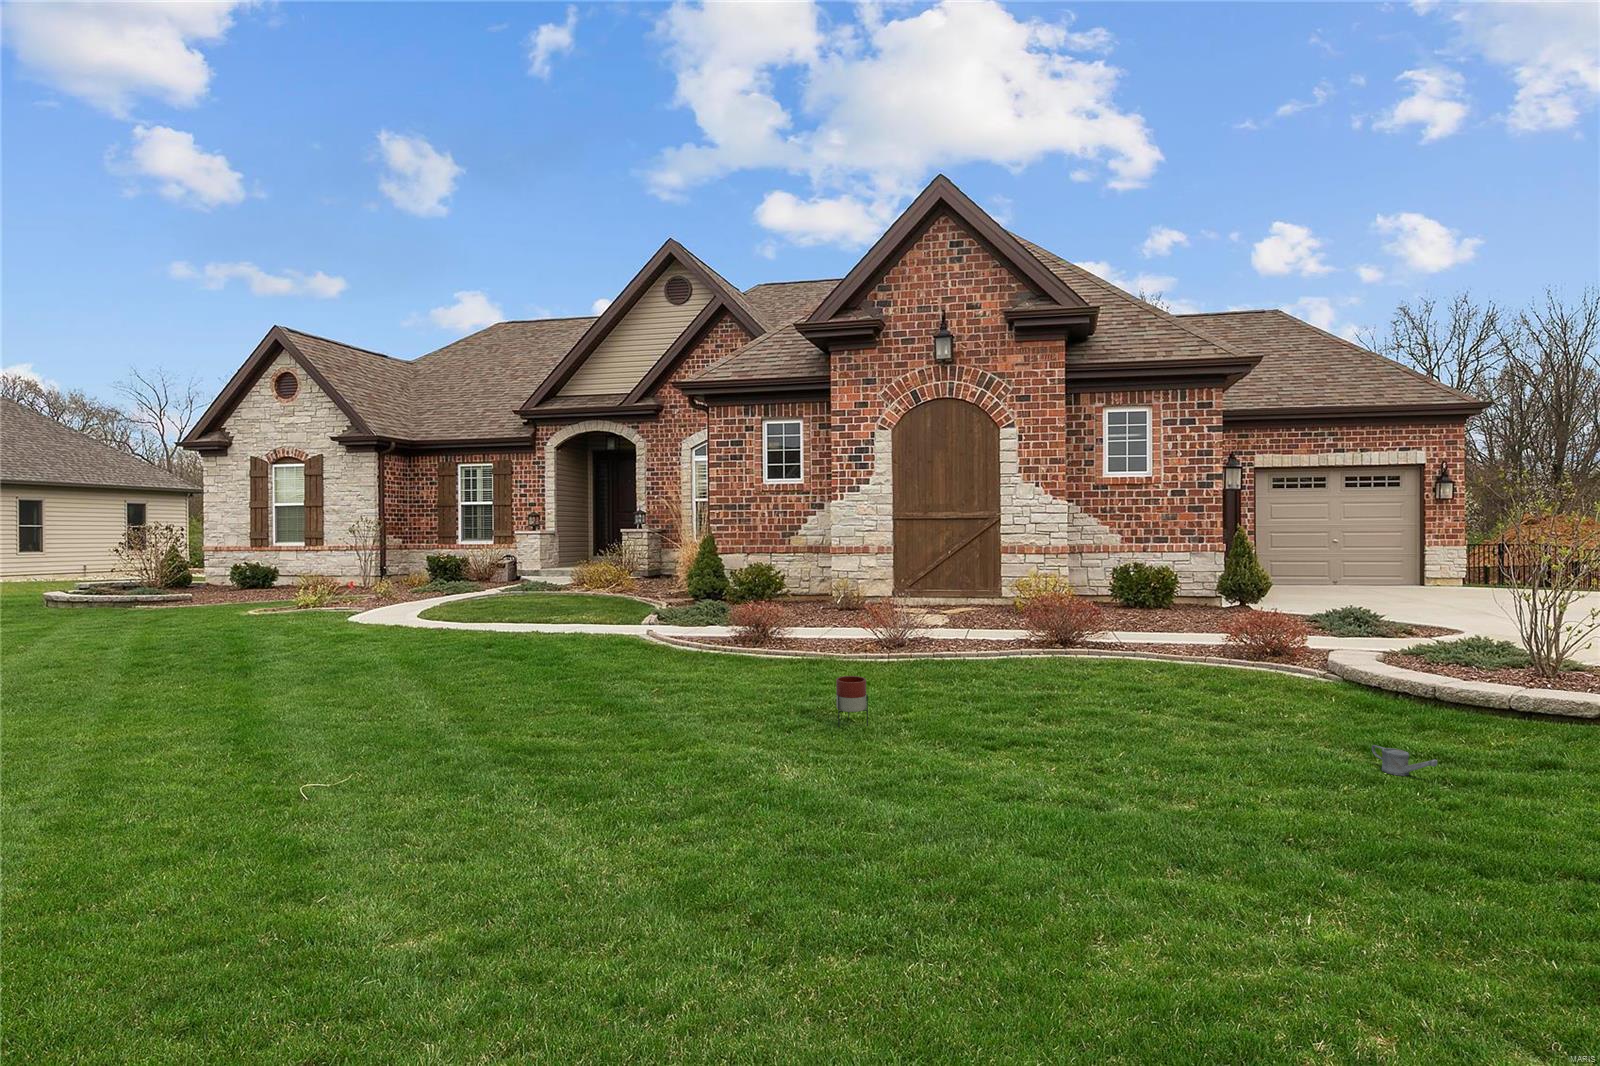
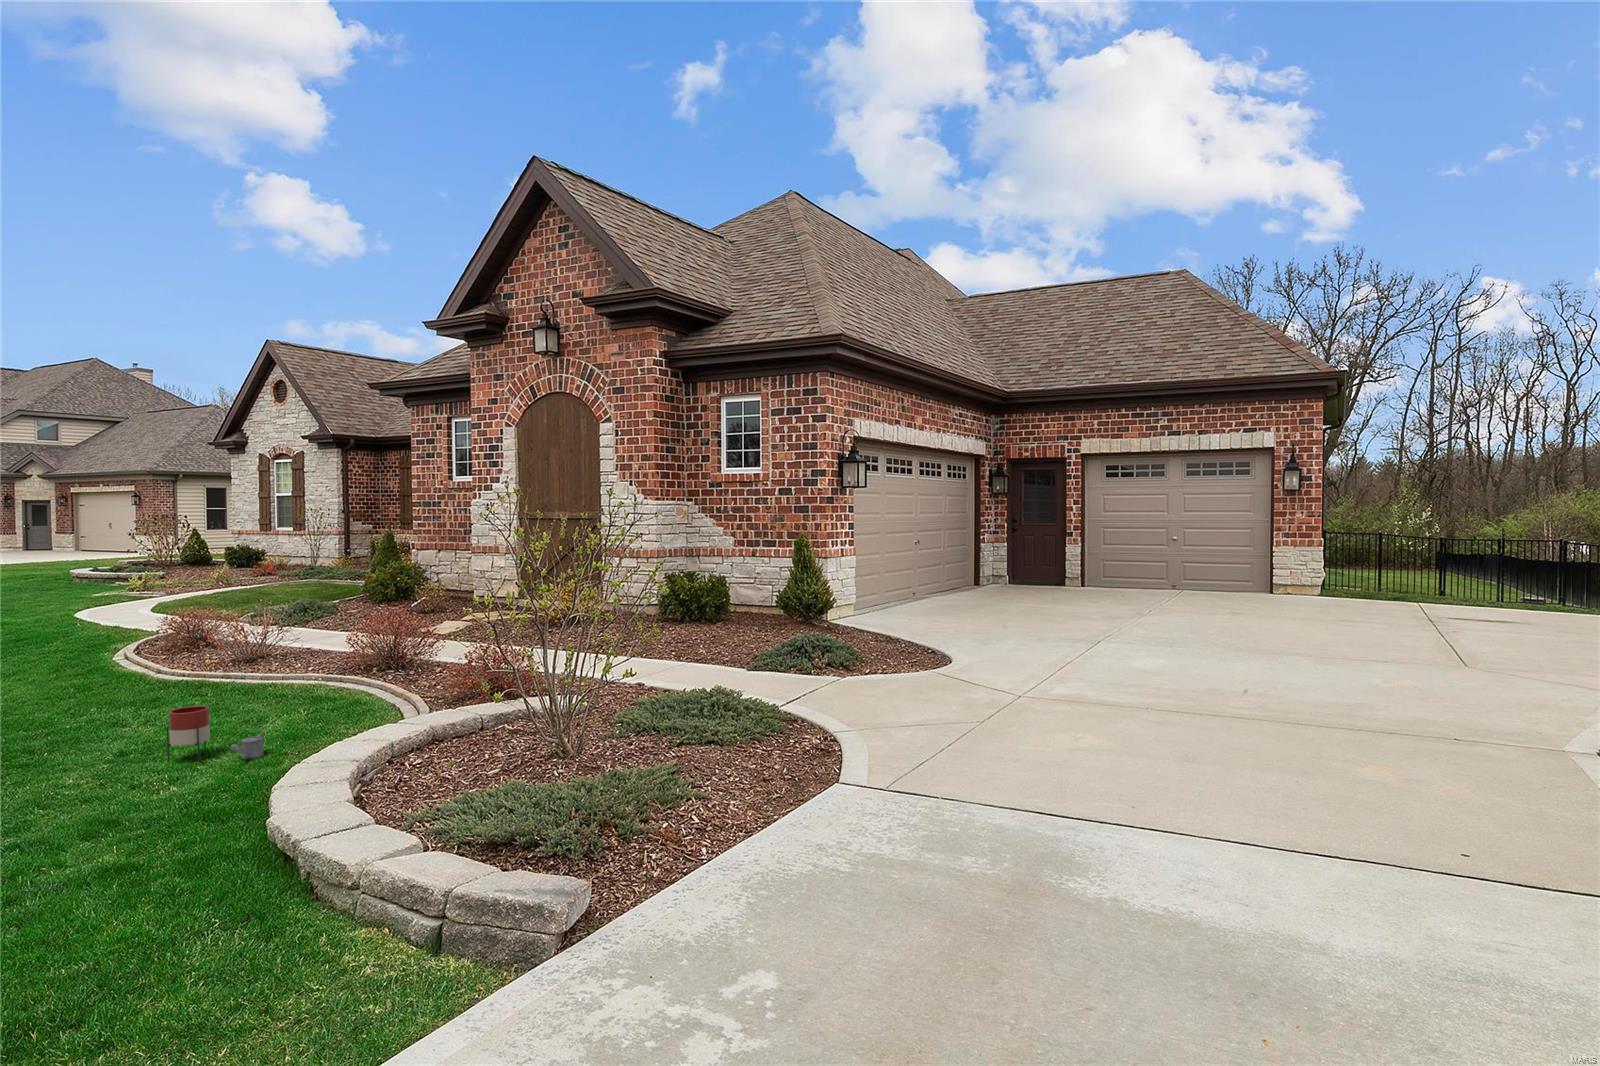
planter: present [836,676,868,727] -> present [167,706,210,762]

